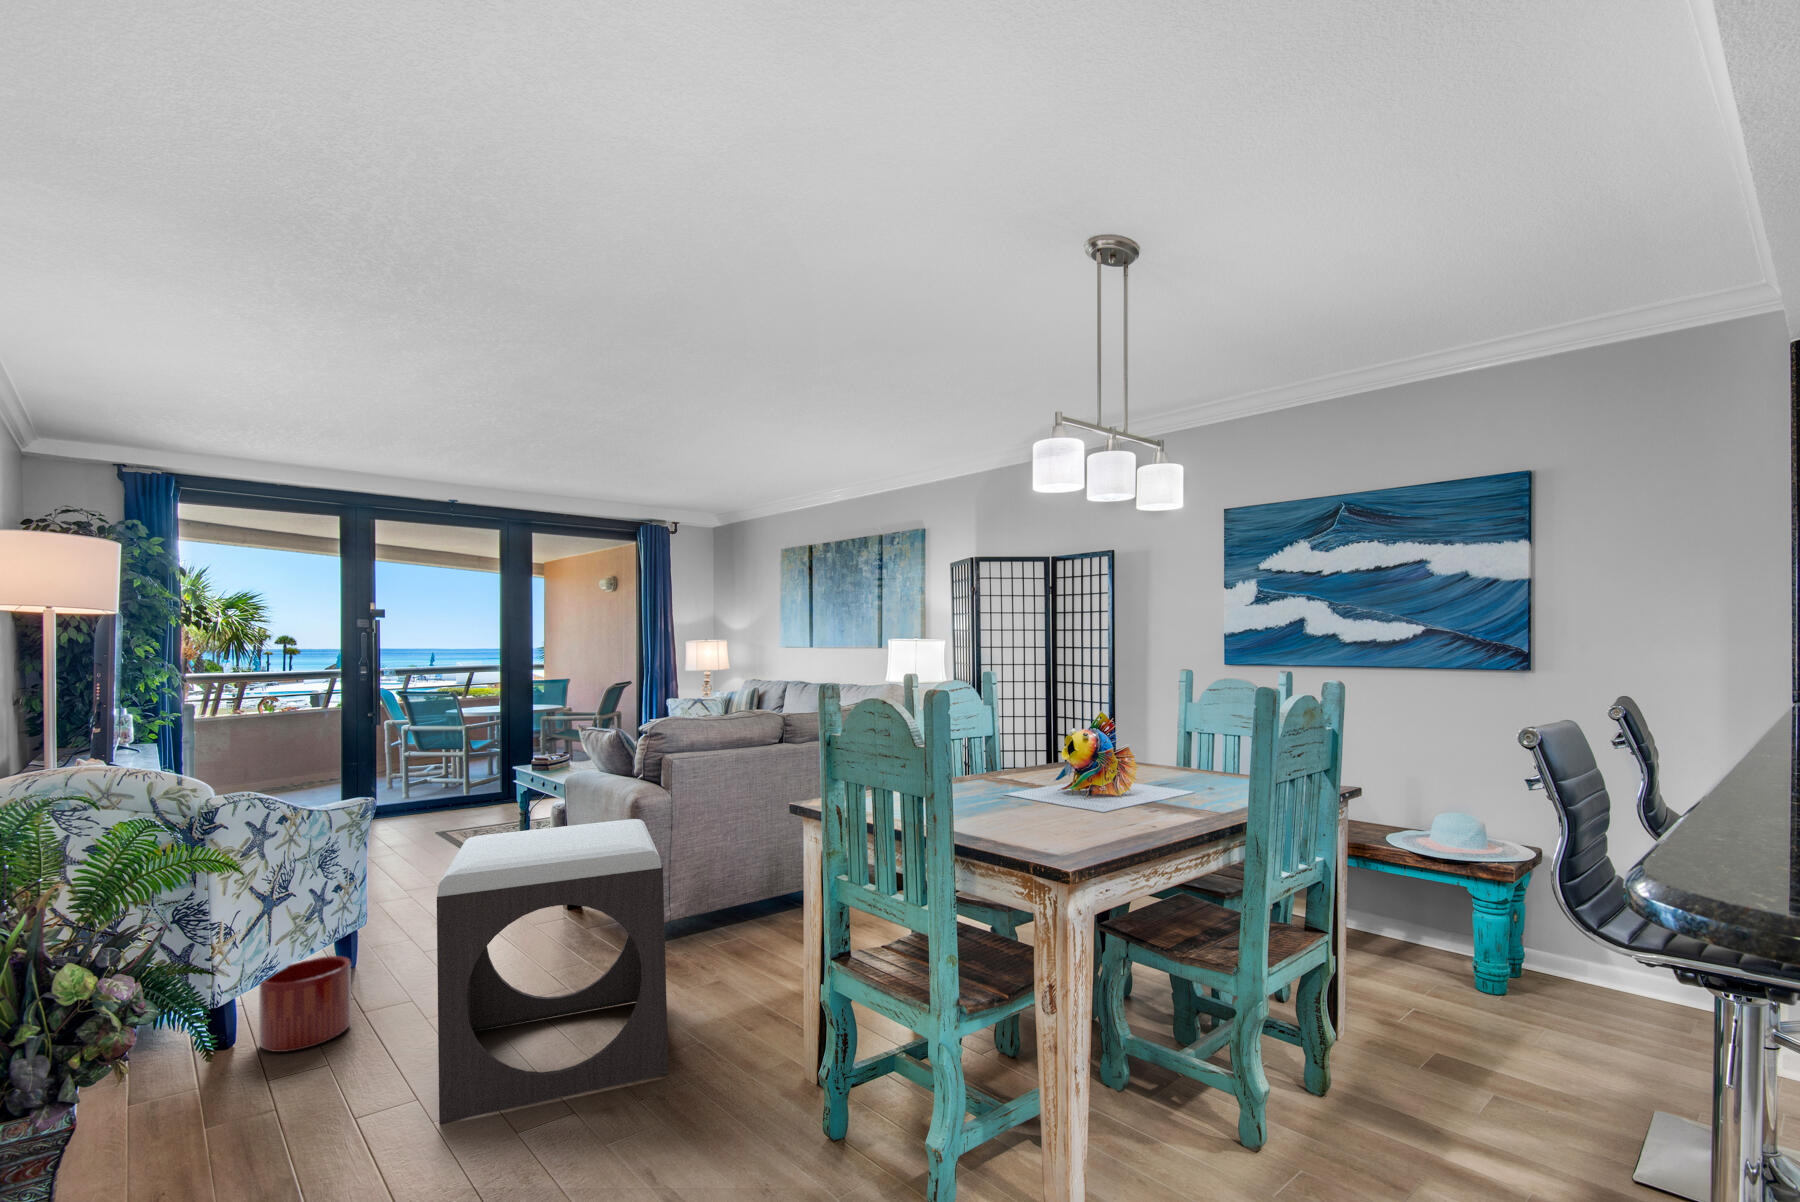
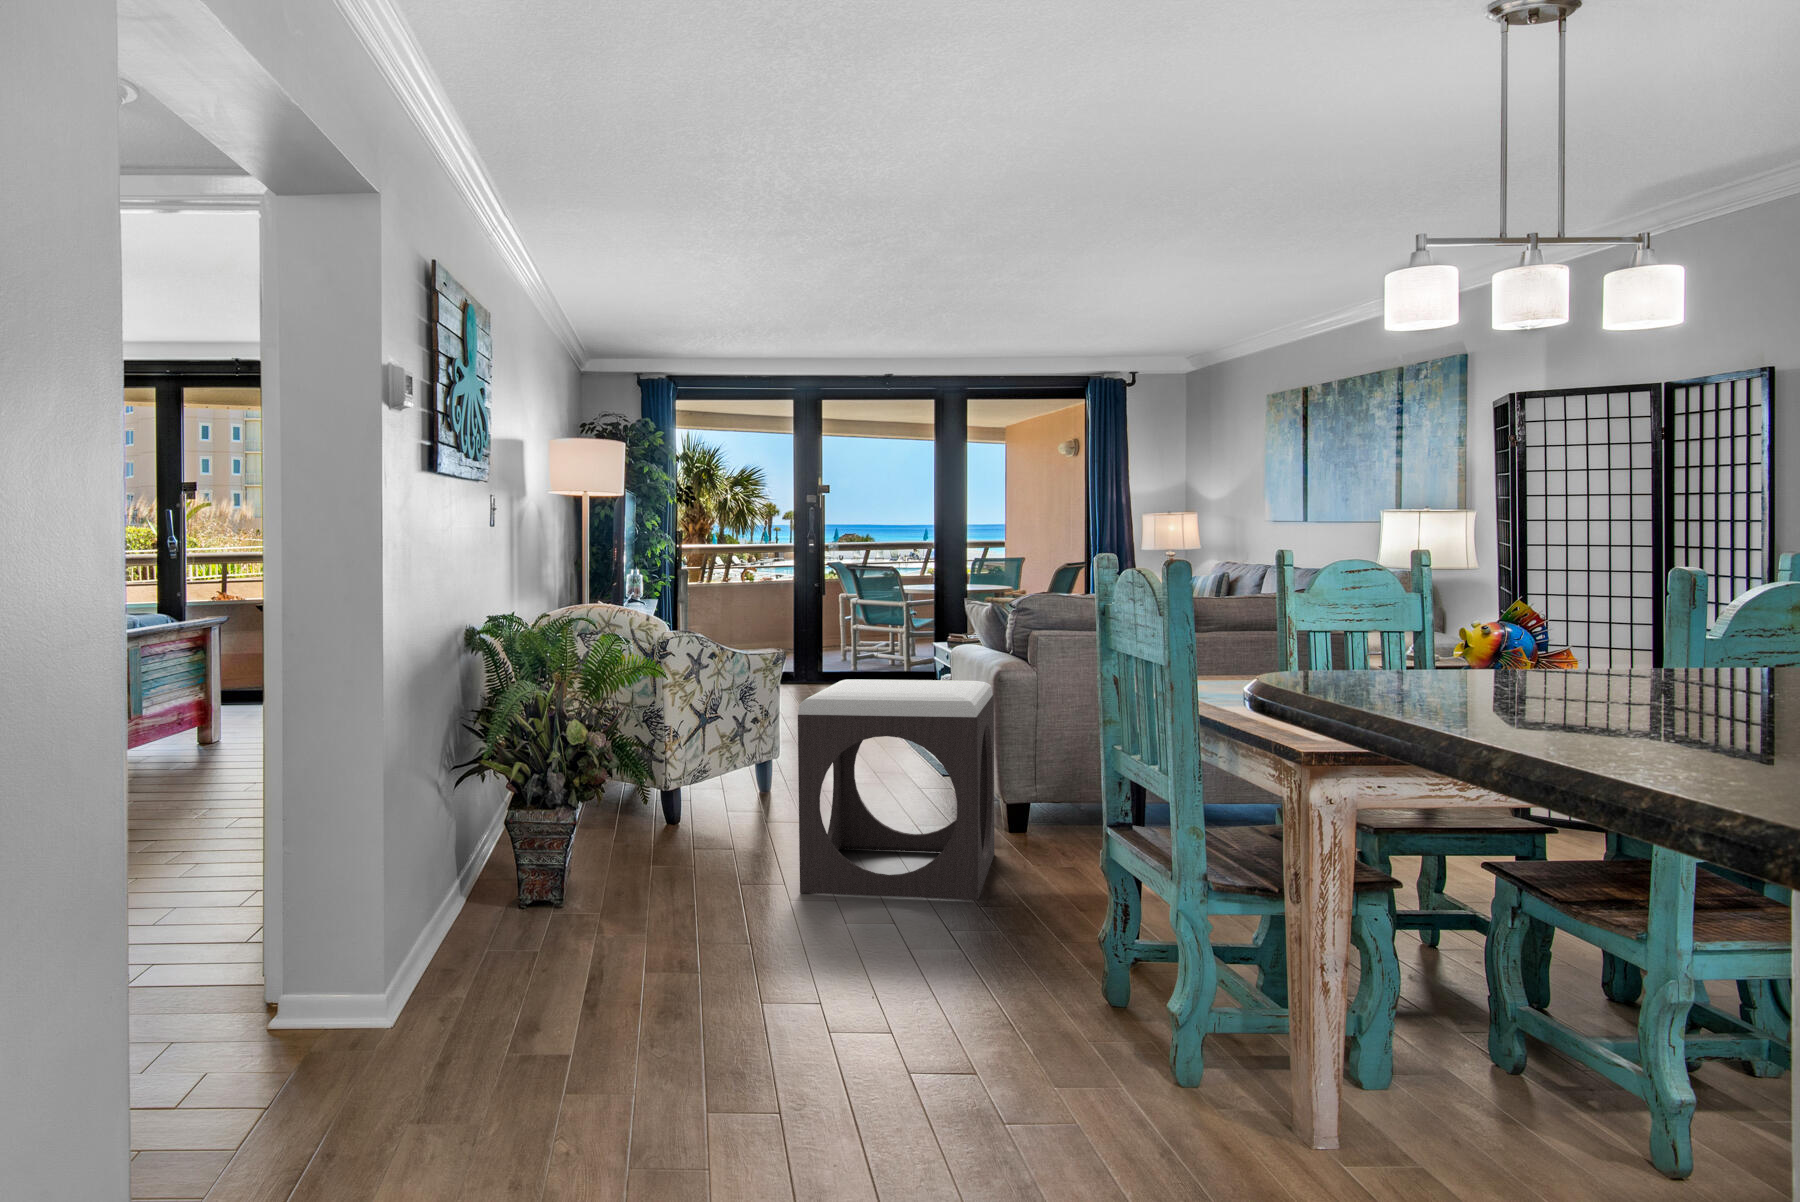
planter: present [259,956,351,1052] -> none [696,771,759,837]

